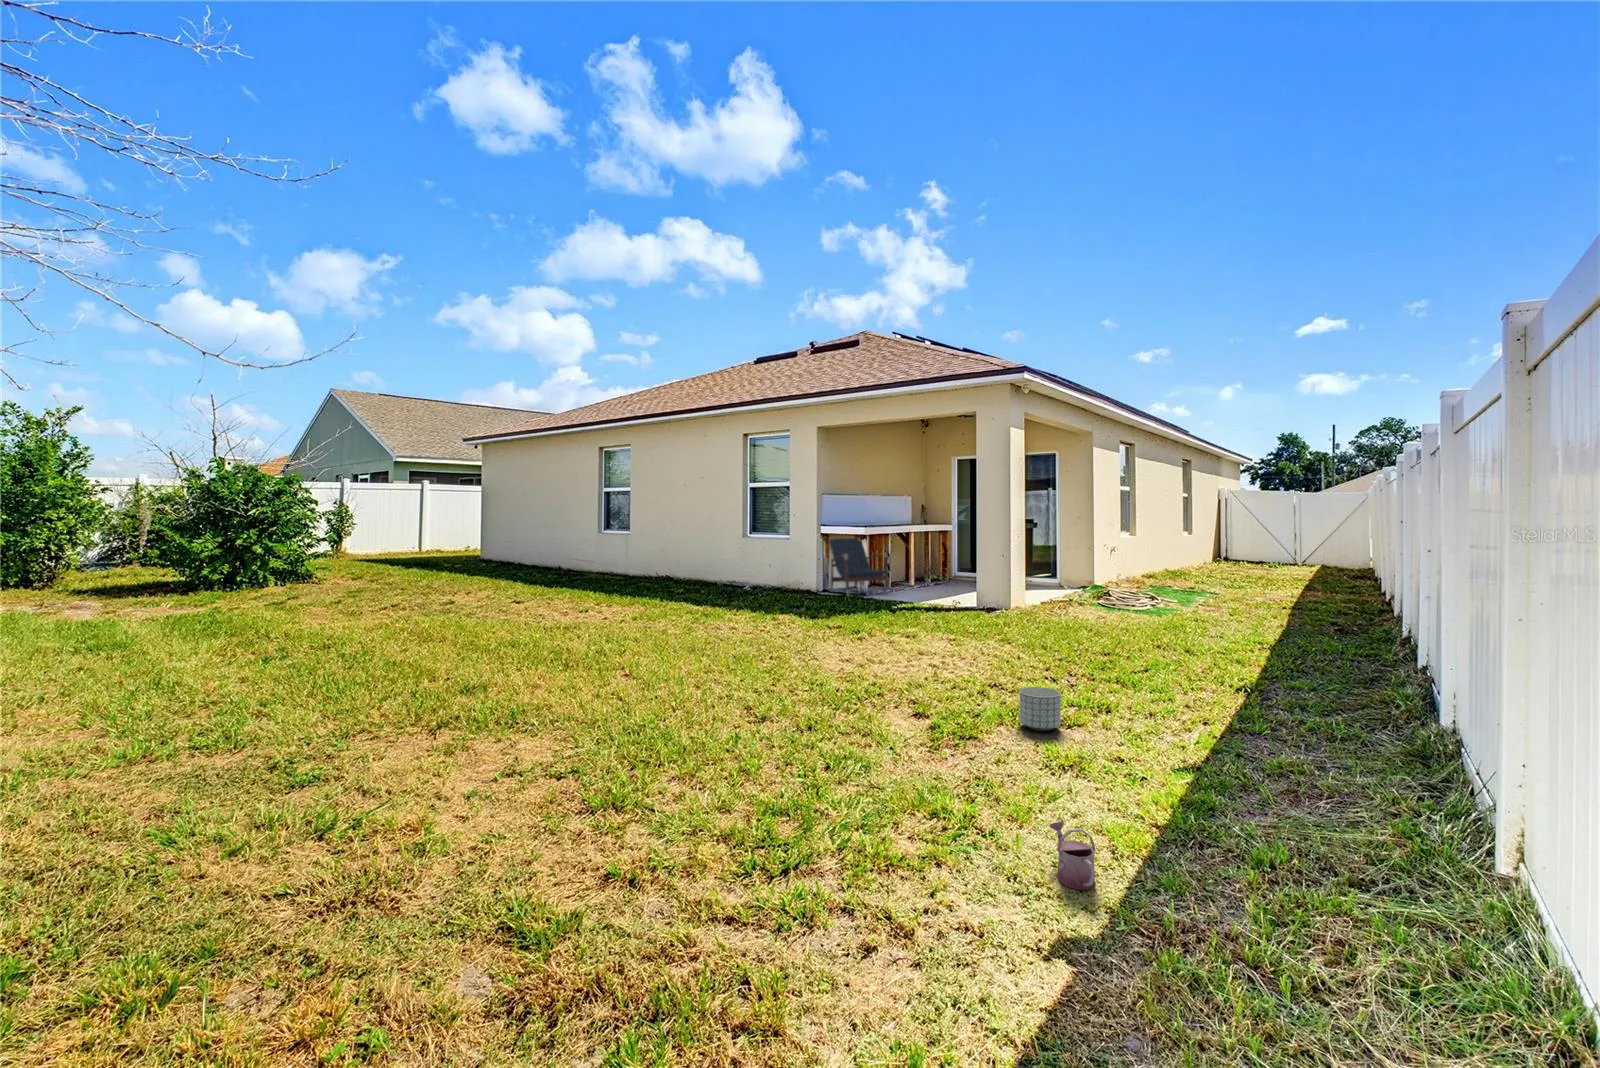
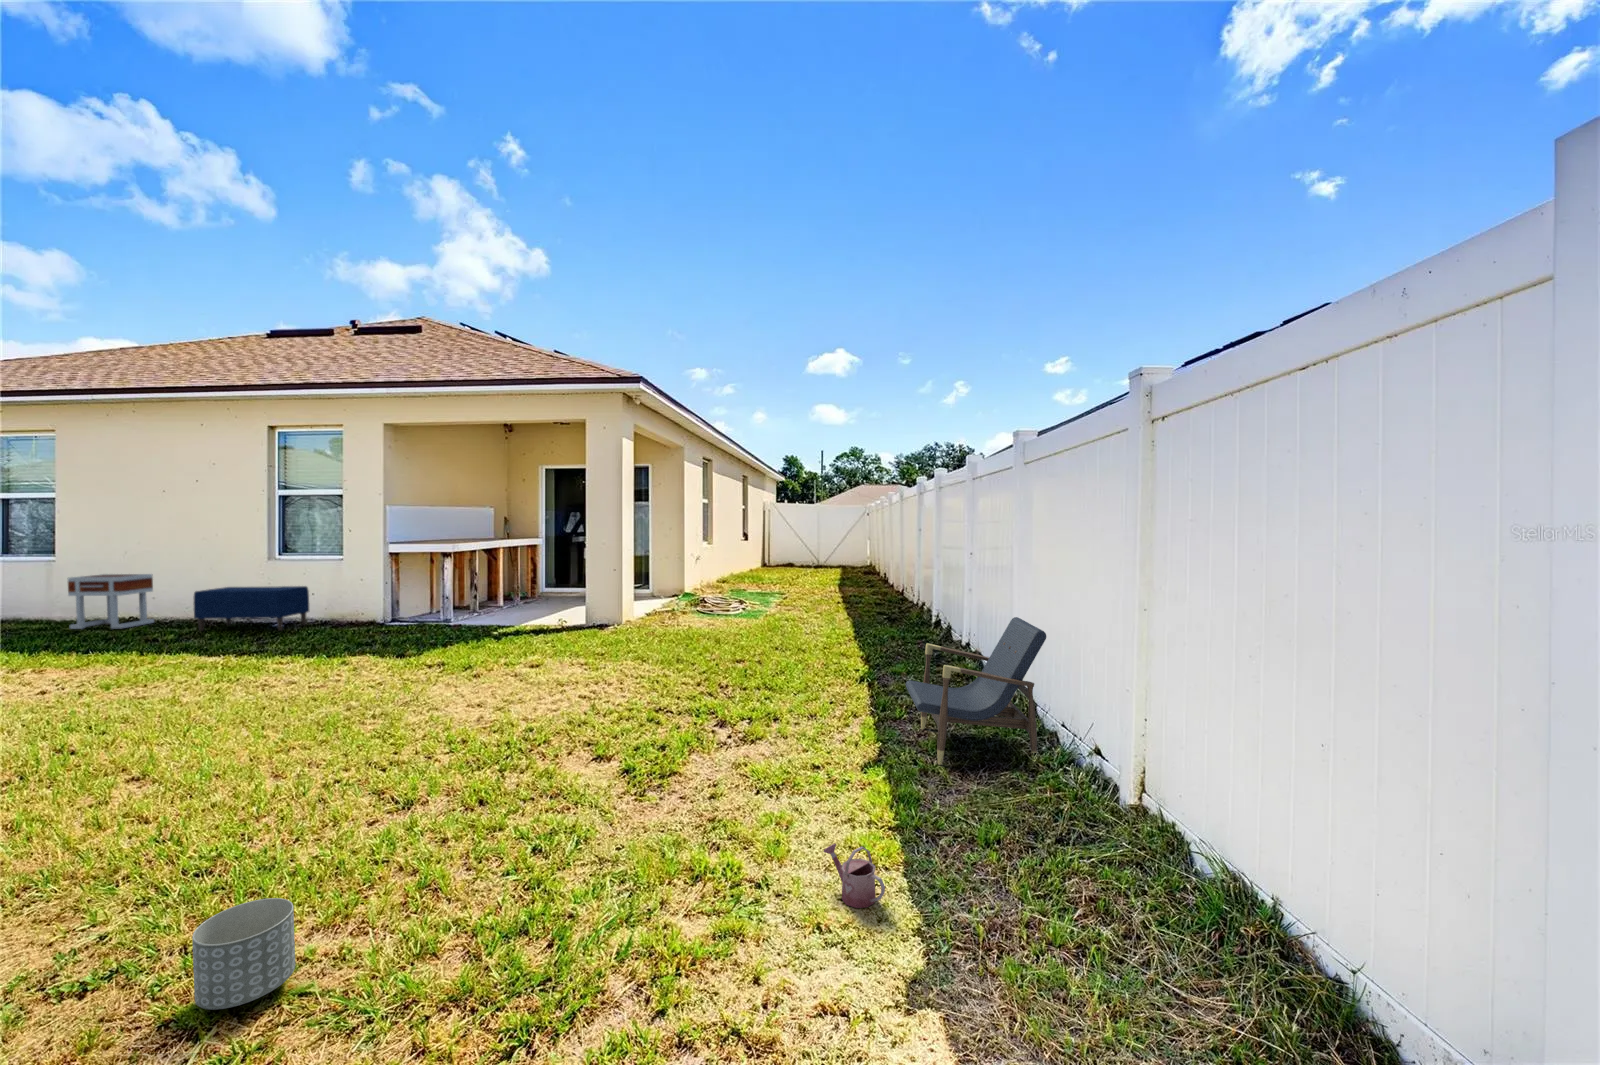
lounge chair: present [829,538,888,596] -> present [906,617,1046,765]
side table: none [640,544,682,582] -> present [68,574,154,629]
bench: none [699,556,766,591] -> present [194,586,309,631]
planter: present [1019,687,1061,731] -> present [192,898,295,1010]

